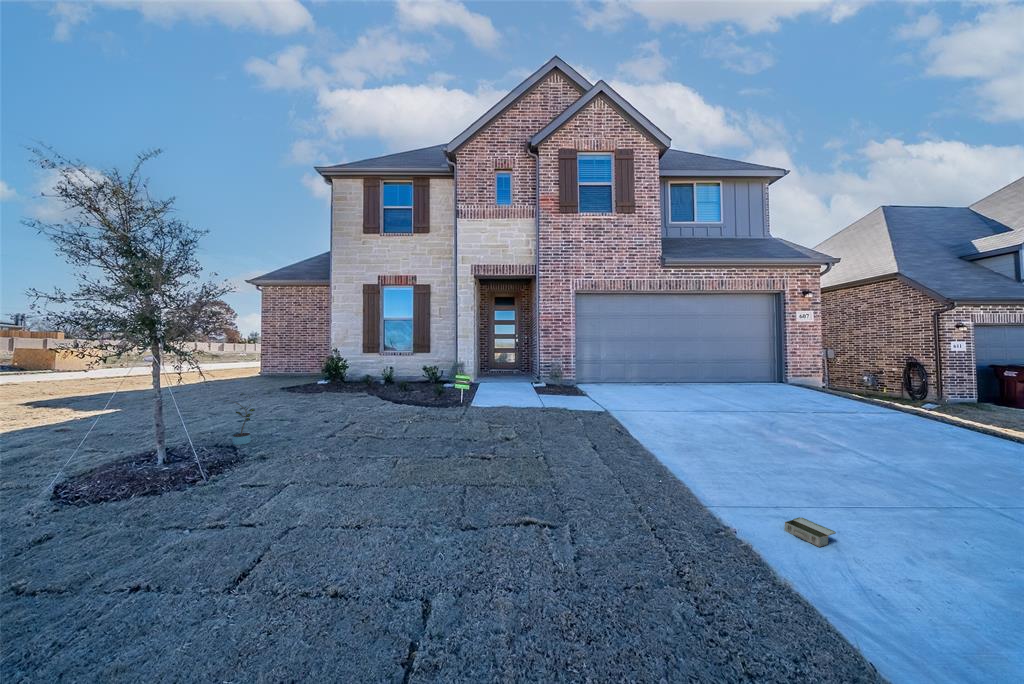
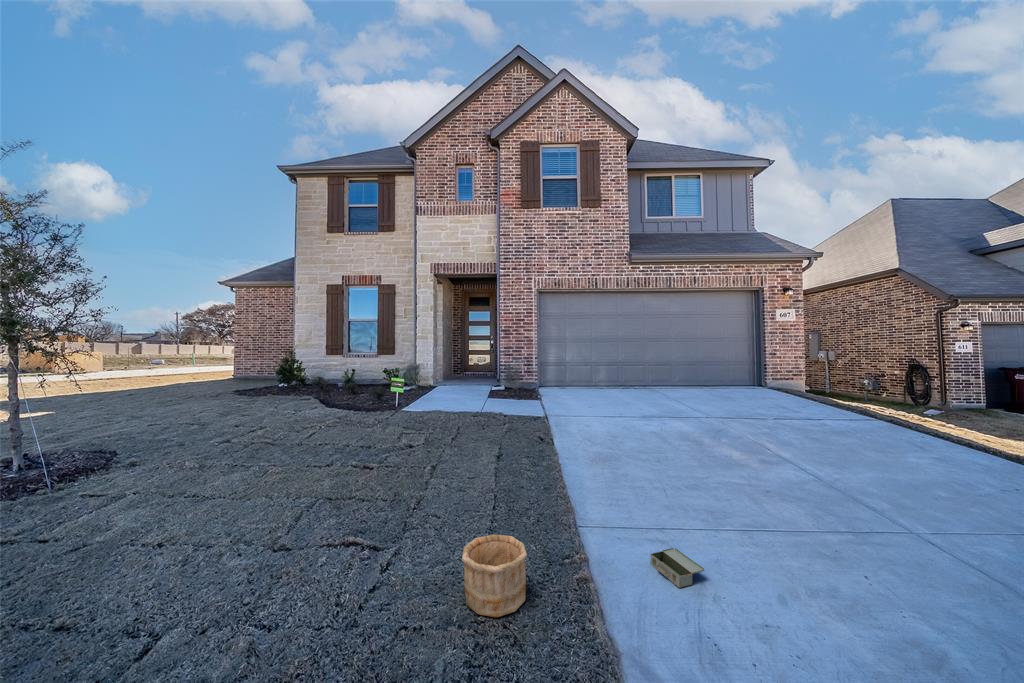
potted plant: present [225,393,255,445] -> none [109,395,149,450]
wooden bucket: none [661,506,718,569] -> present [462,534,527,618]

